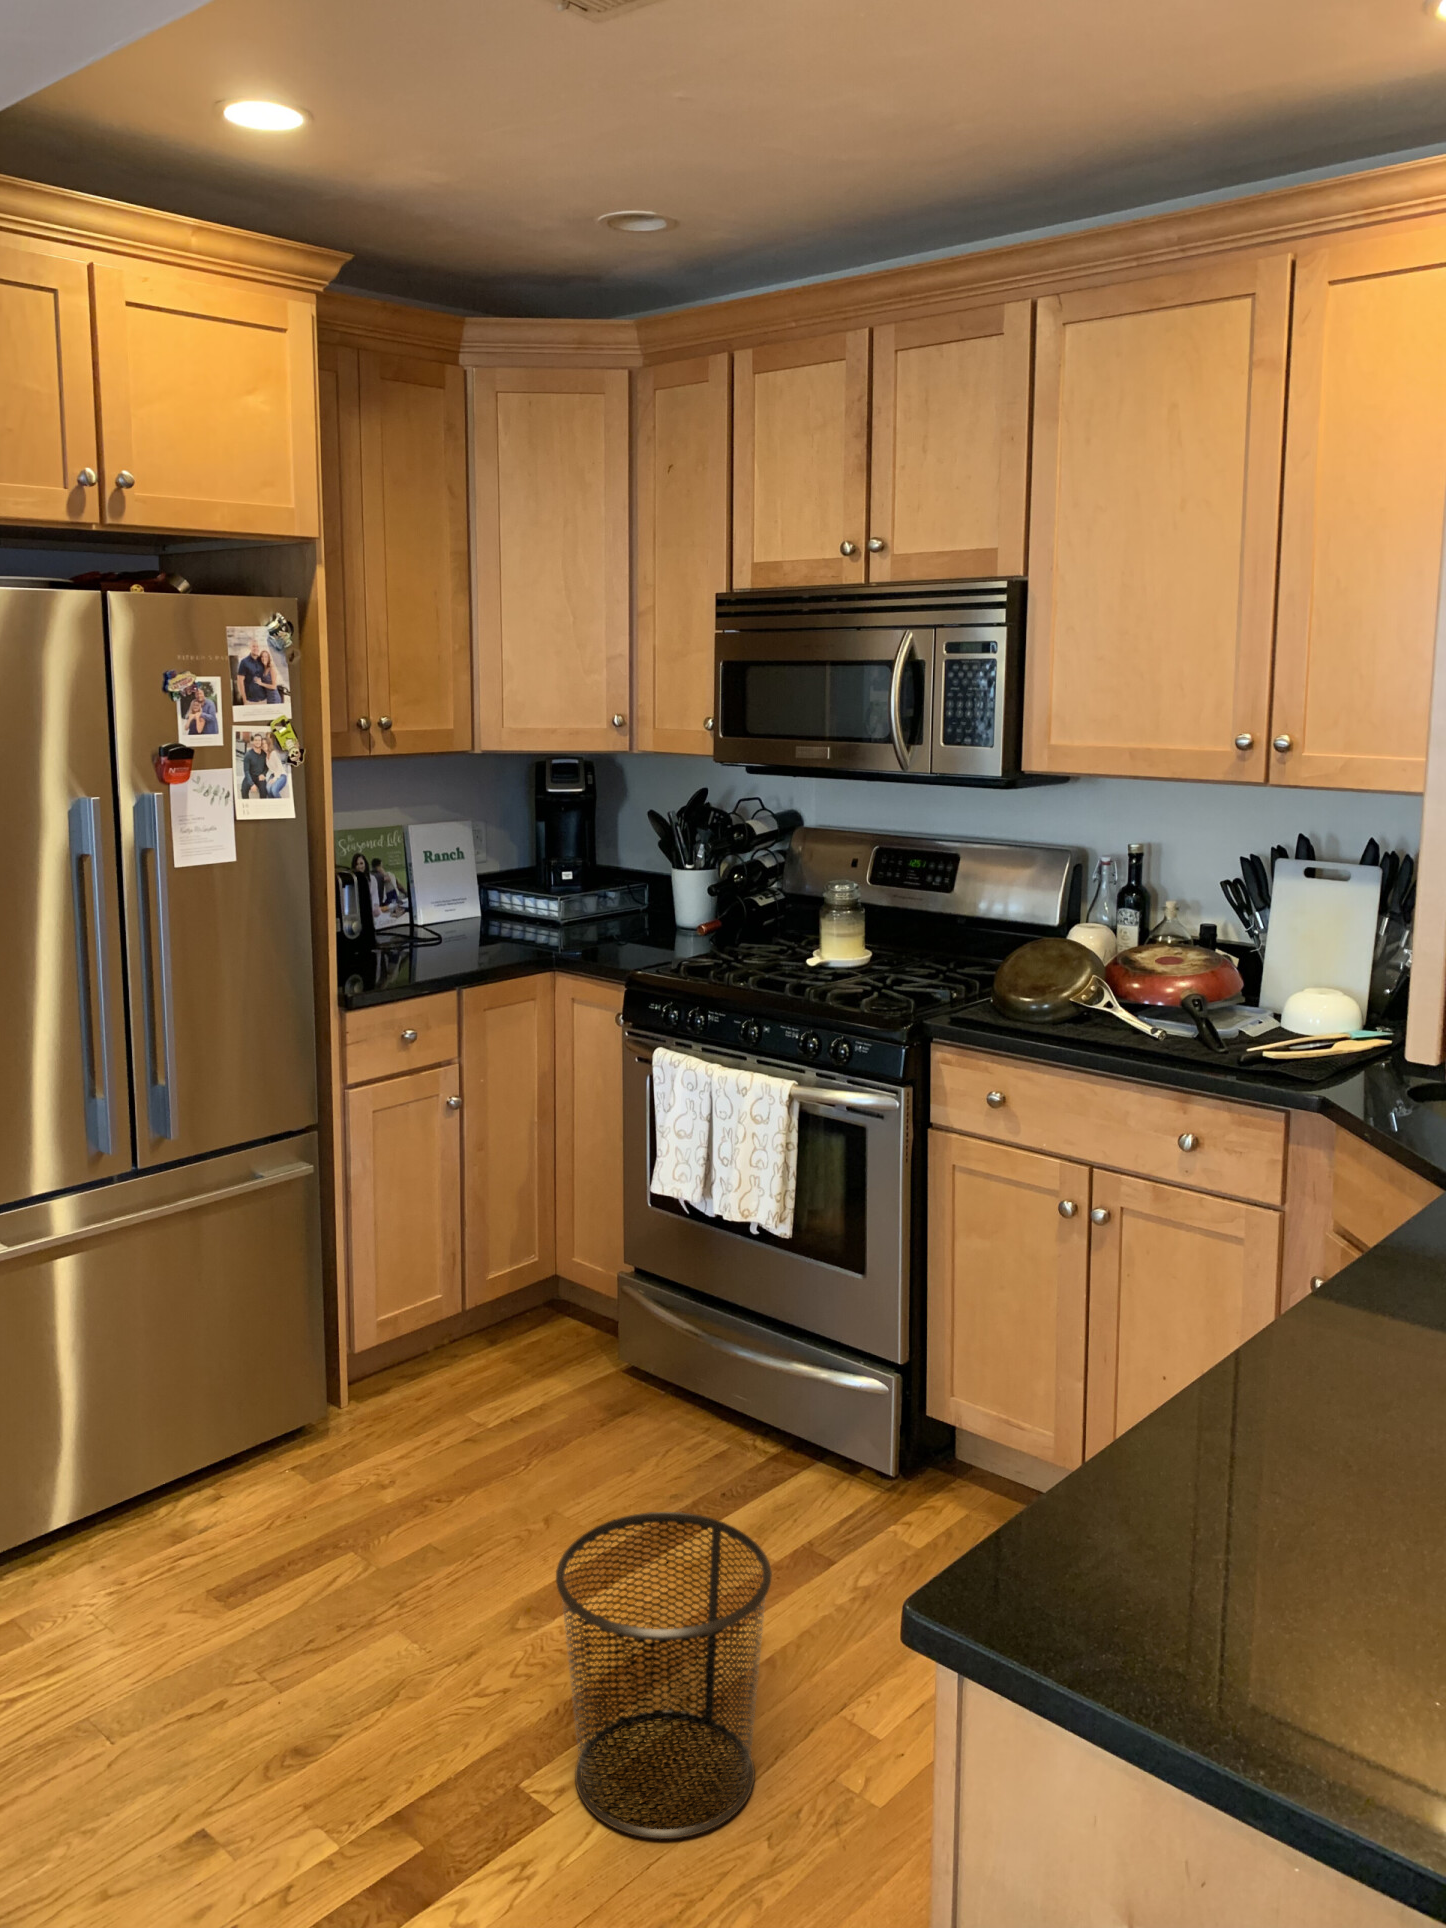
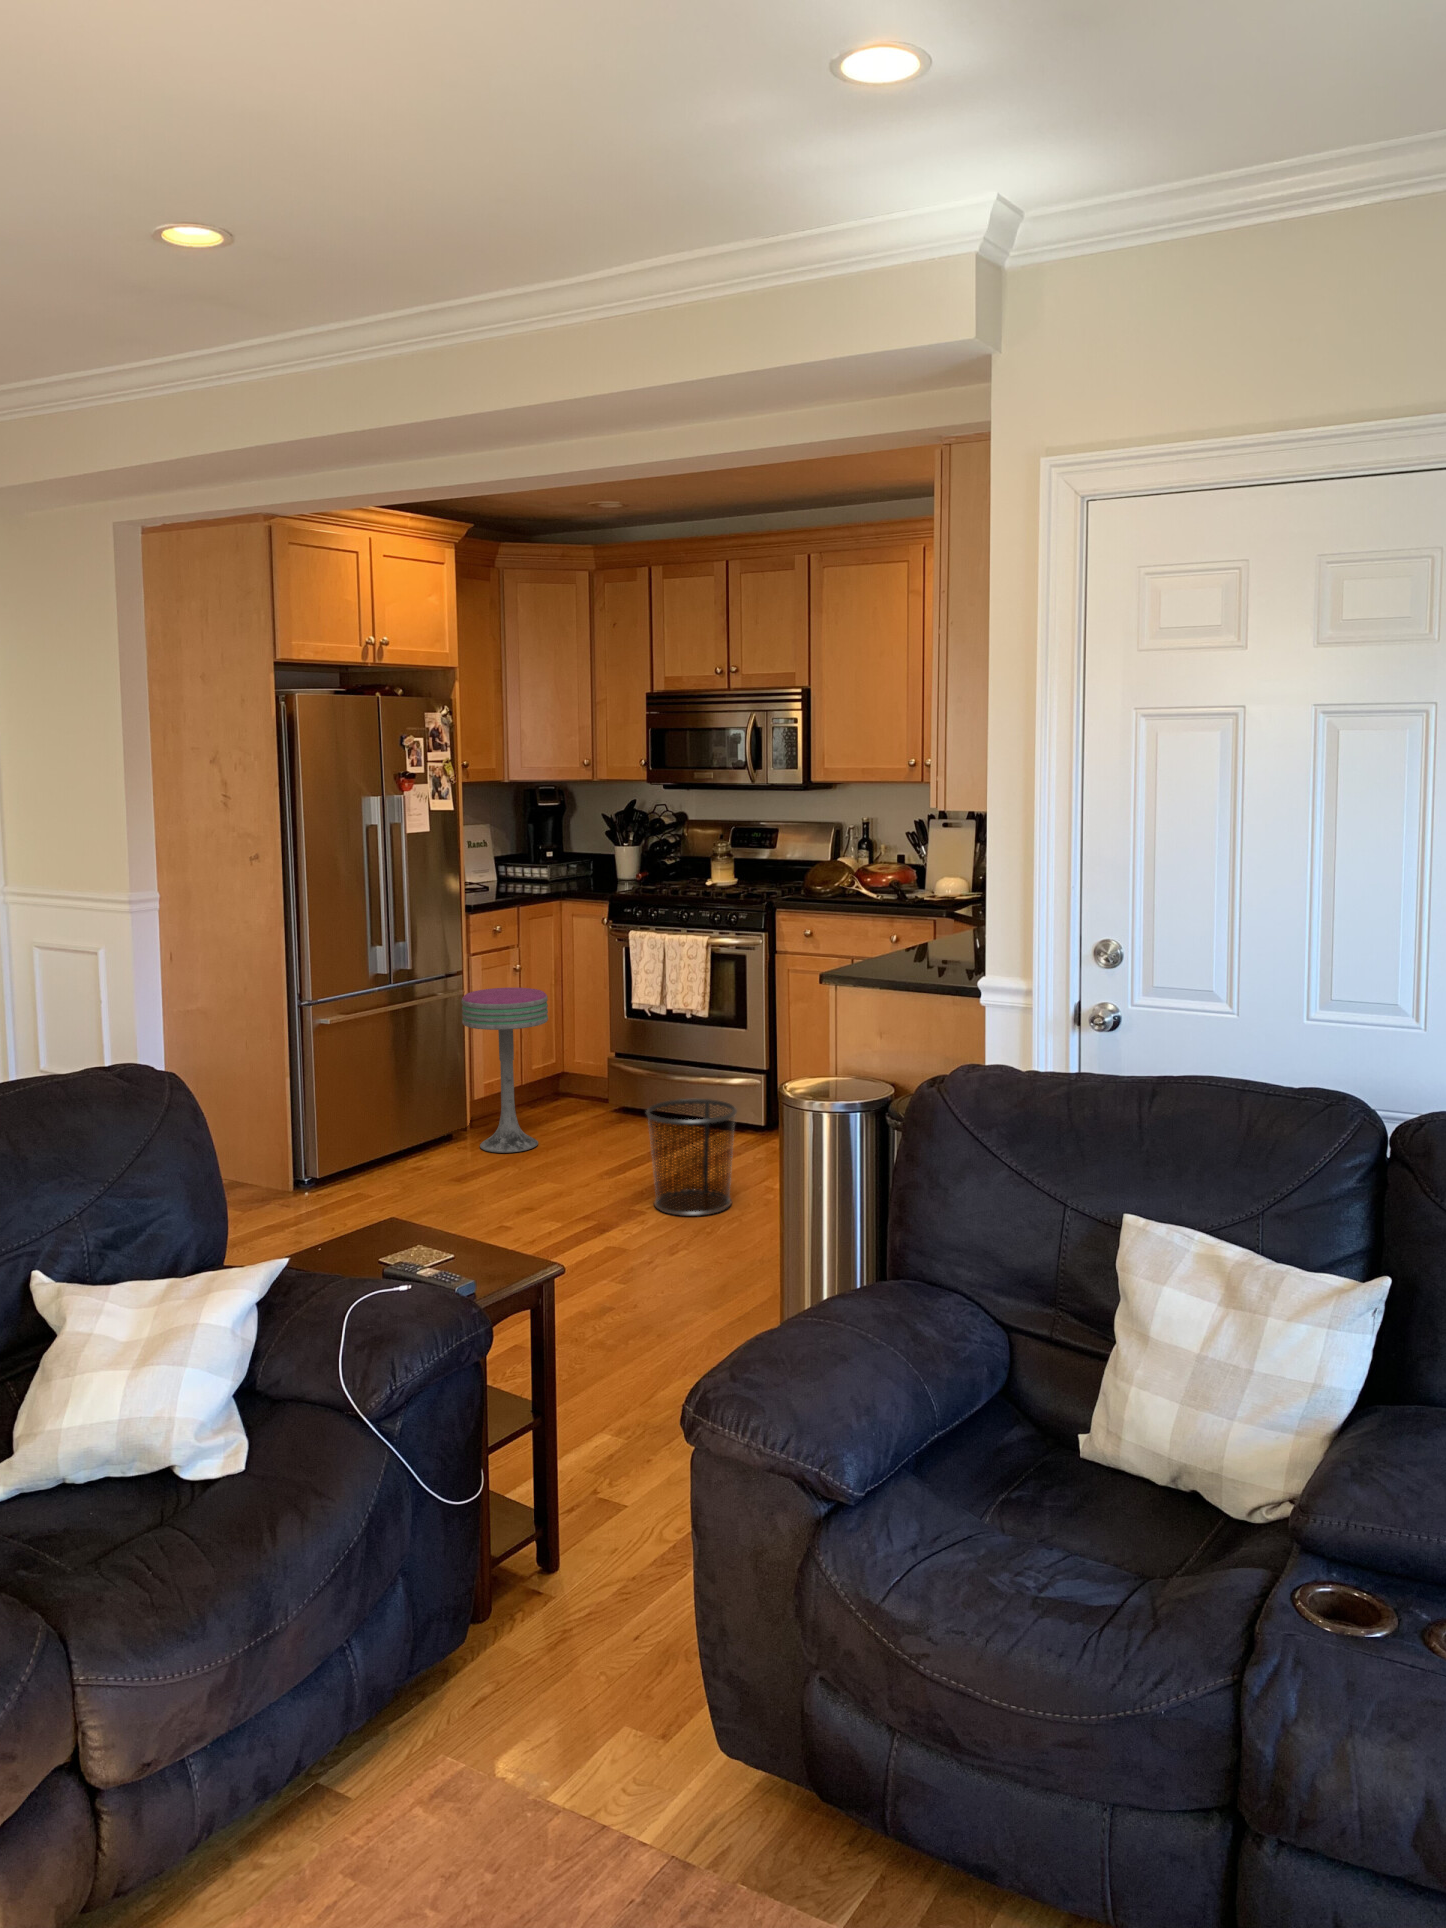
bar stool: none [298,1157,468,1491] -> present [462,988,548,1153]

